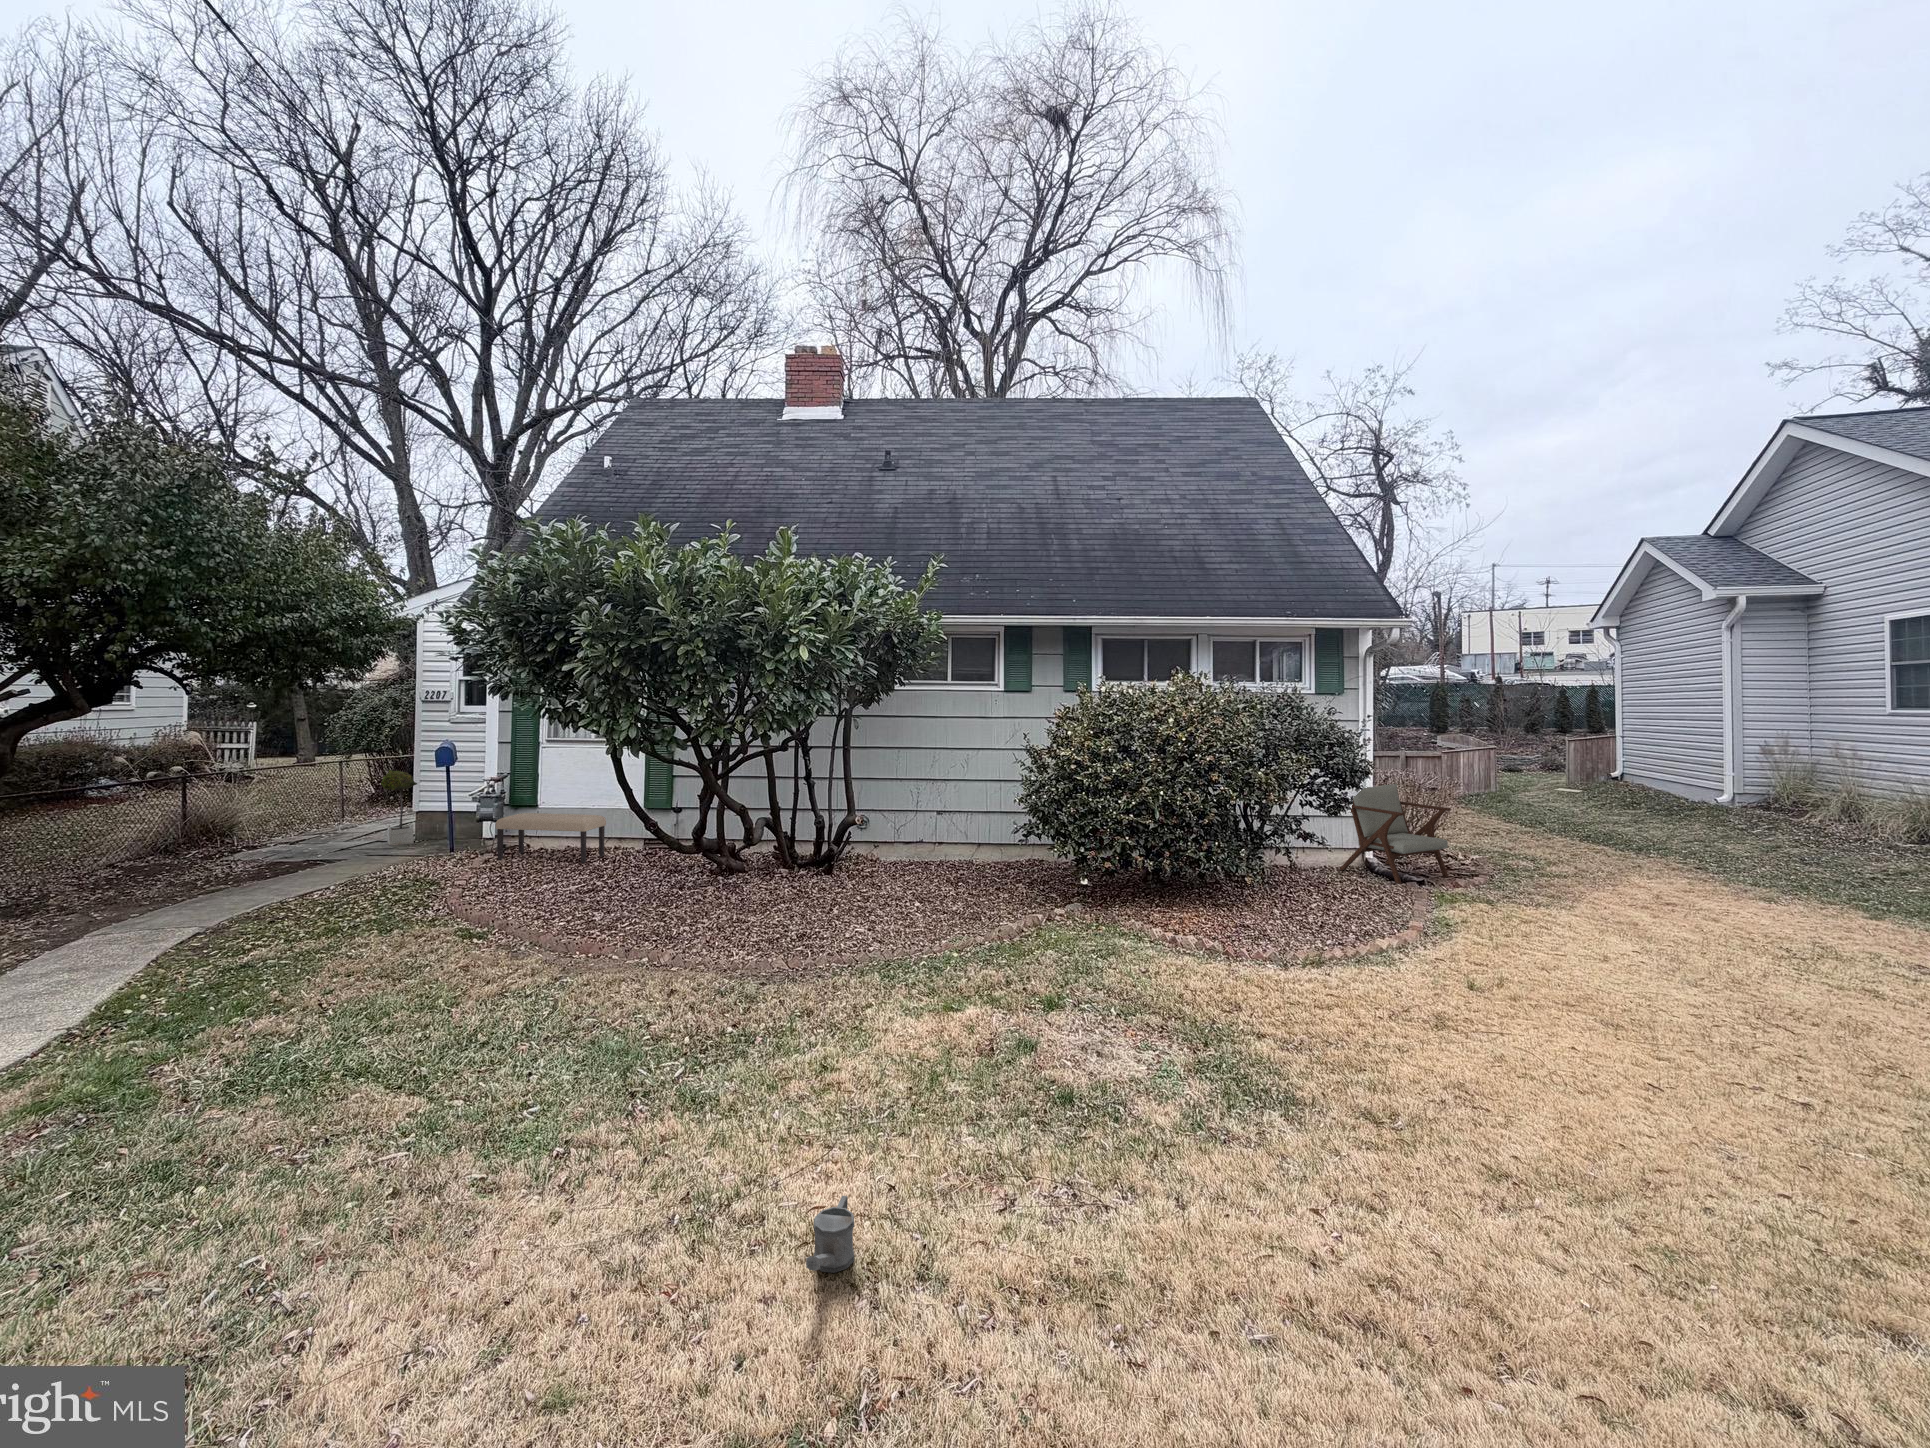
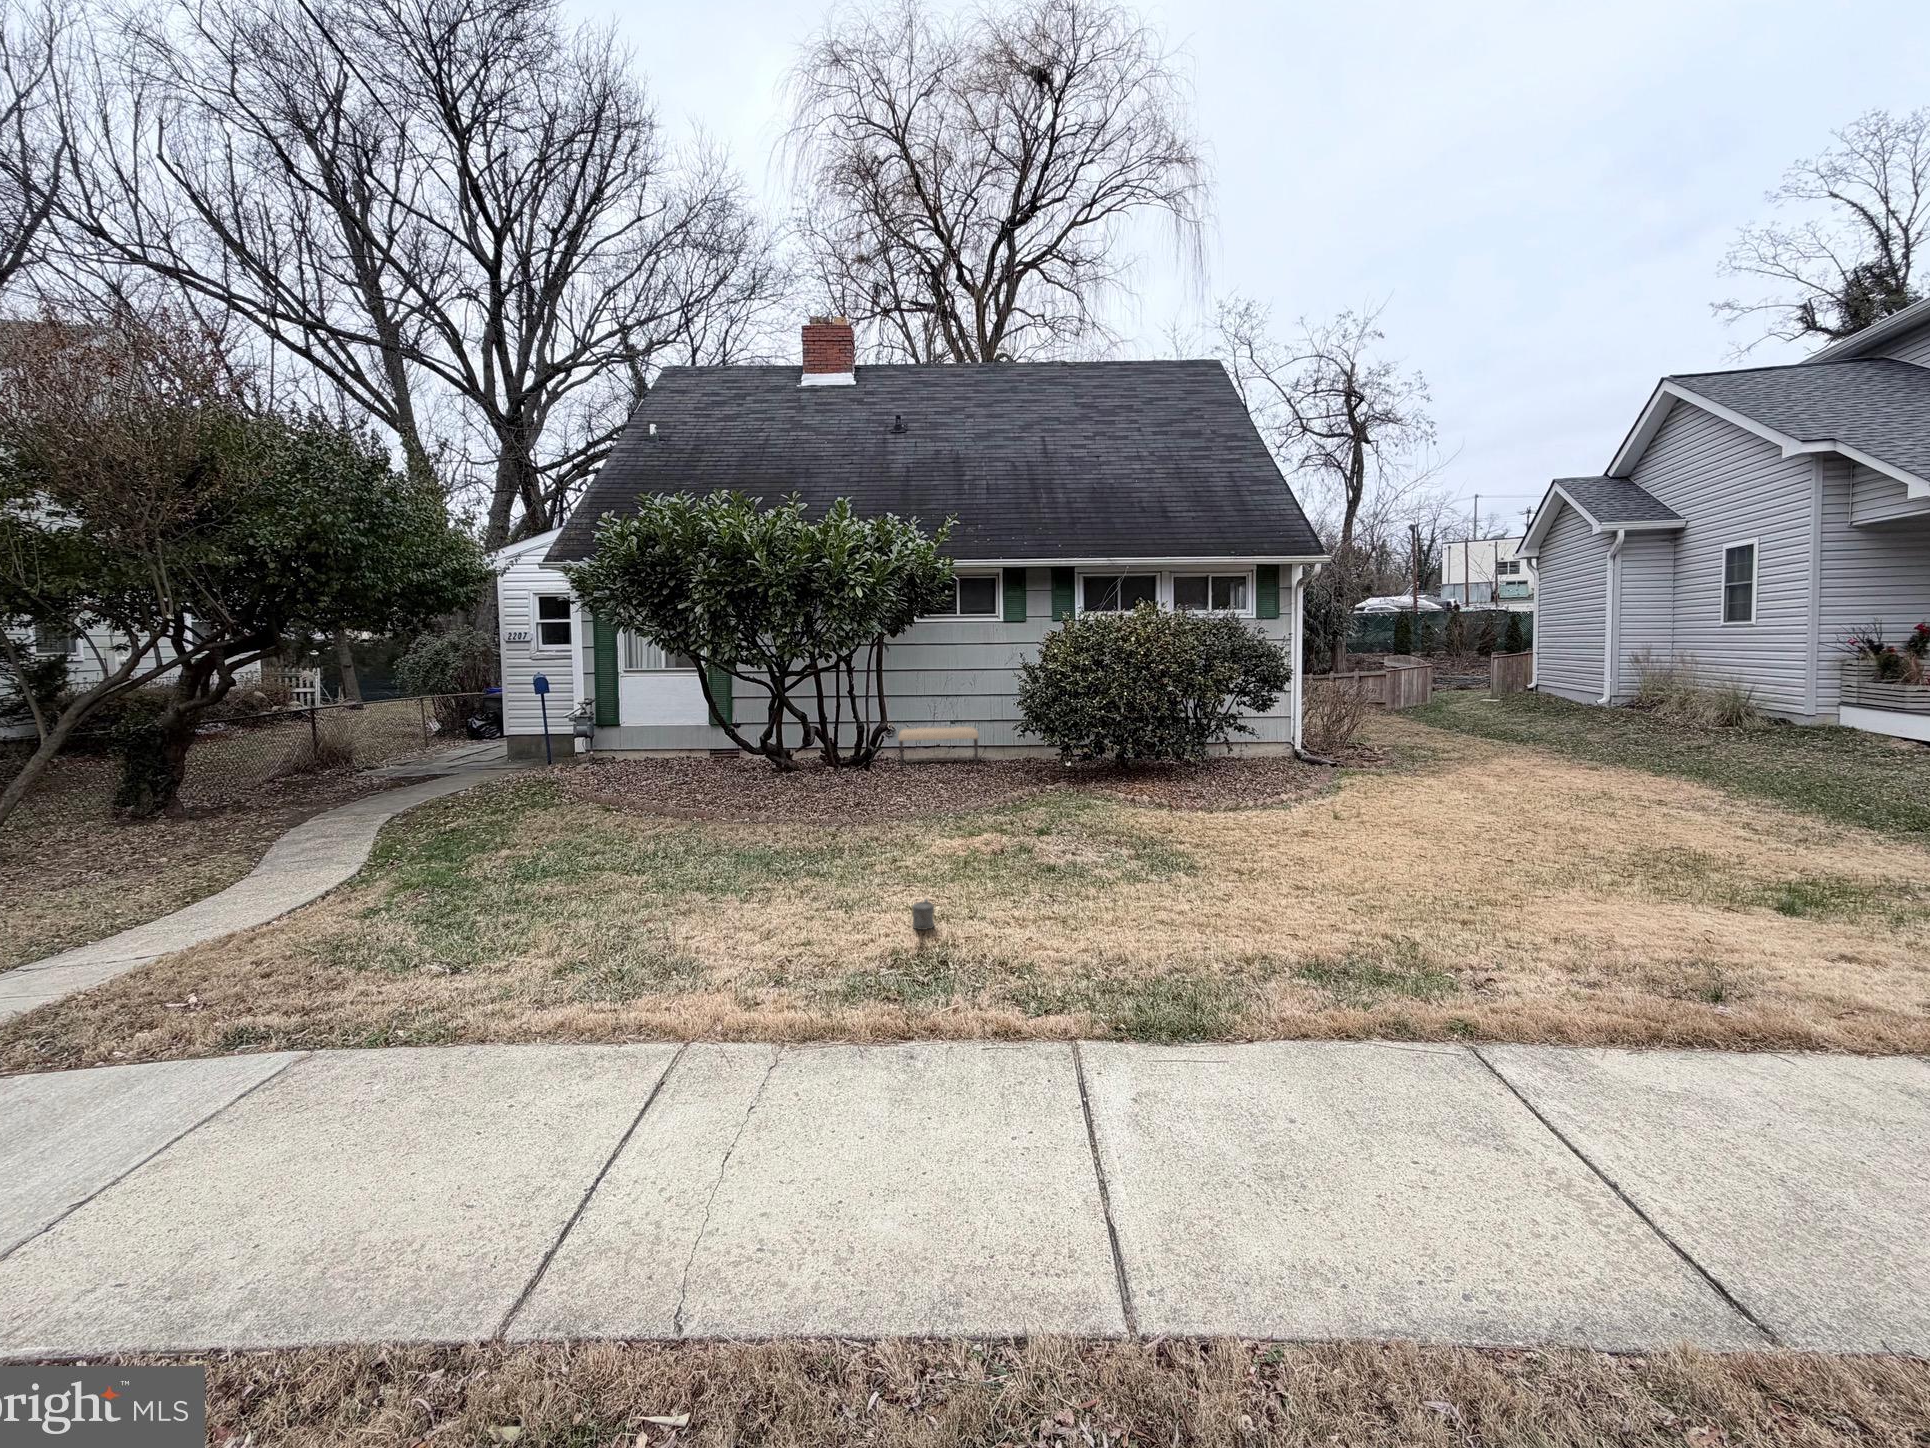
potted tree: present [381,770,417,846] -> none [487,698,517,760]
lounge chair: present [1339,784,1451,884] -> none [1269,690,1354,765]
bench: present [496,813,606,863] -> present [898,726,979,766]

